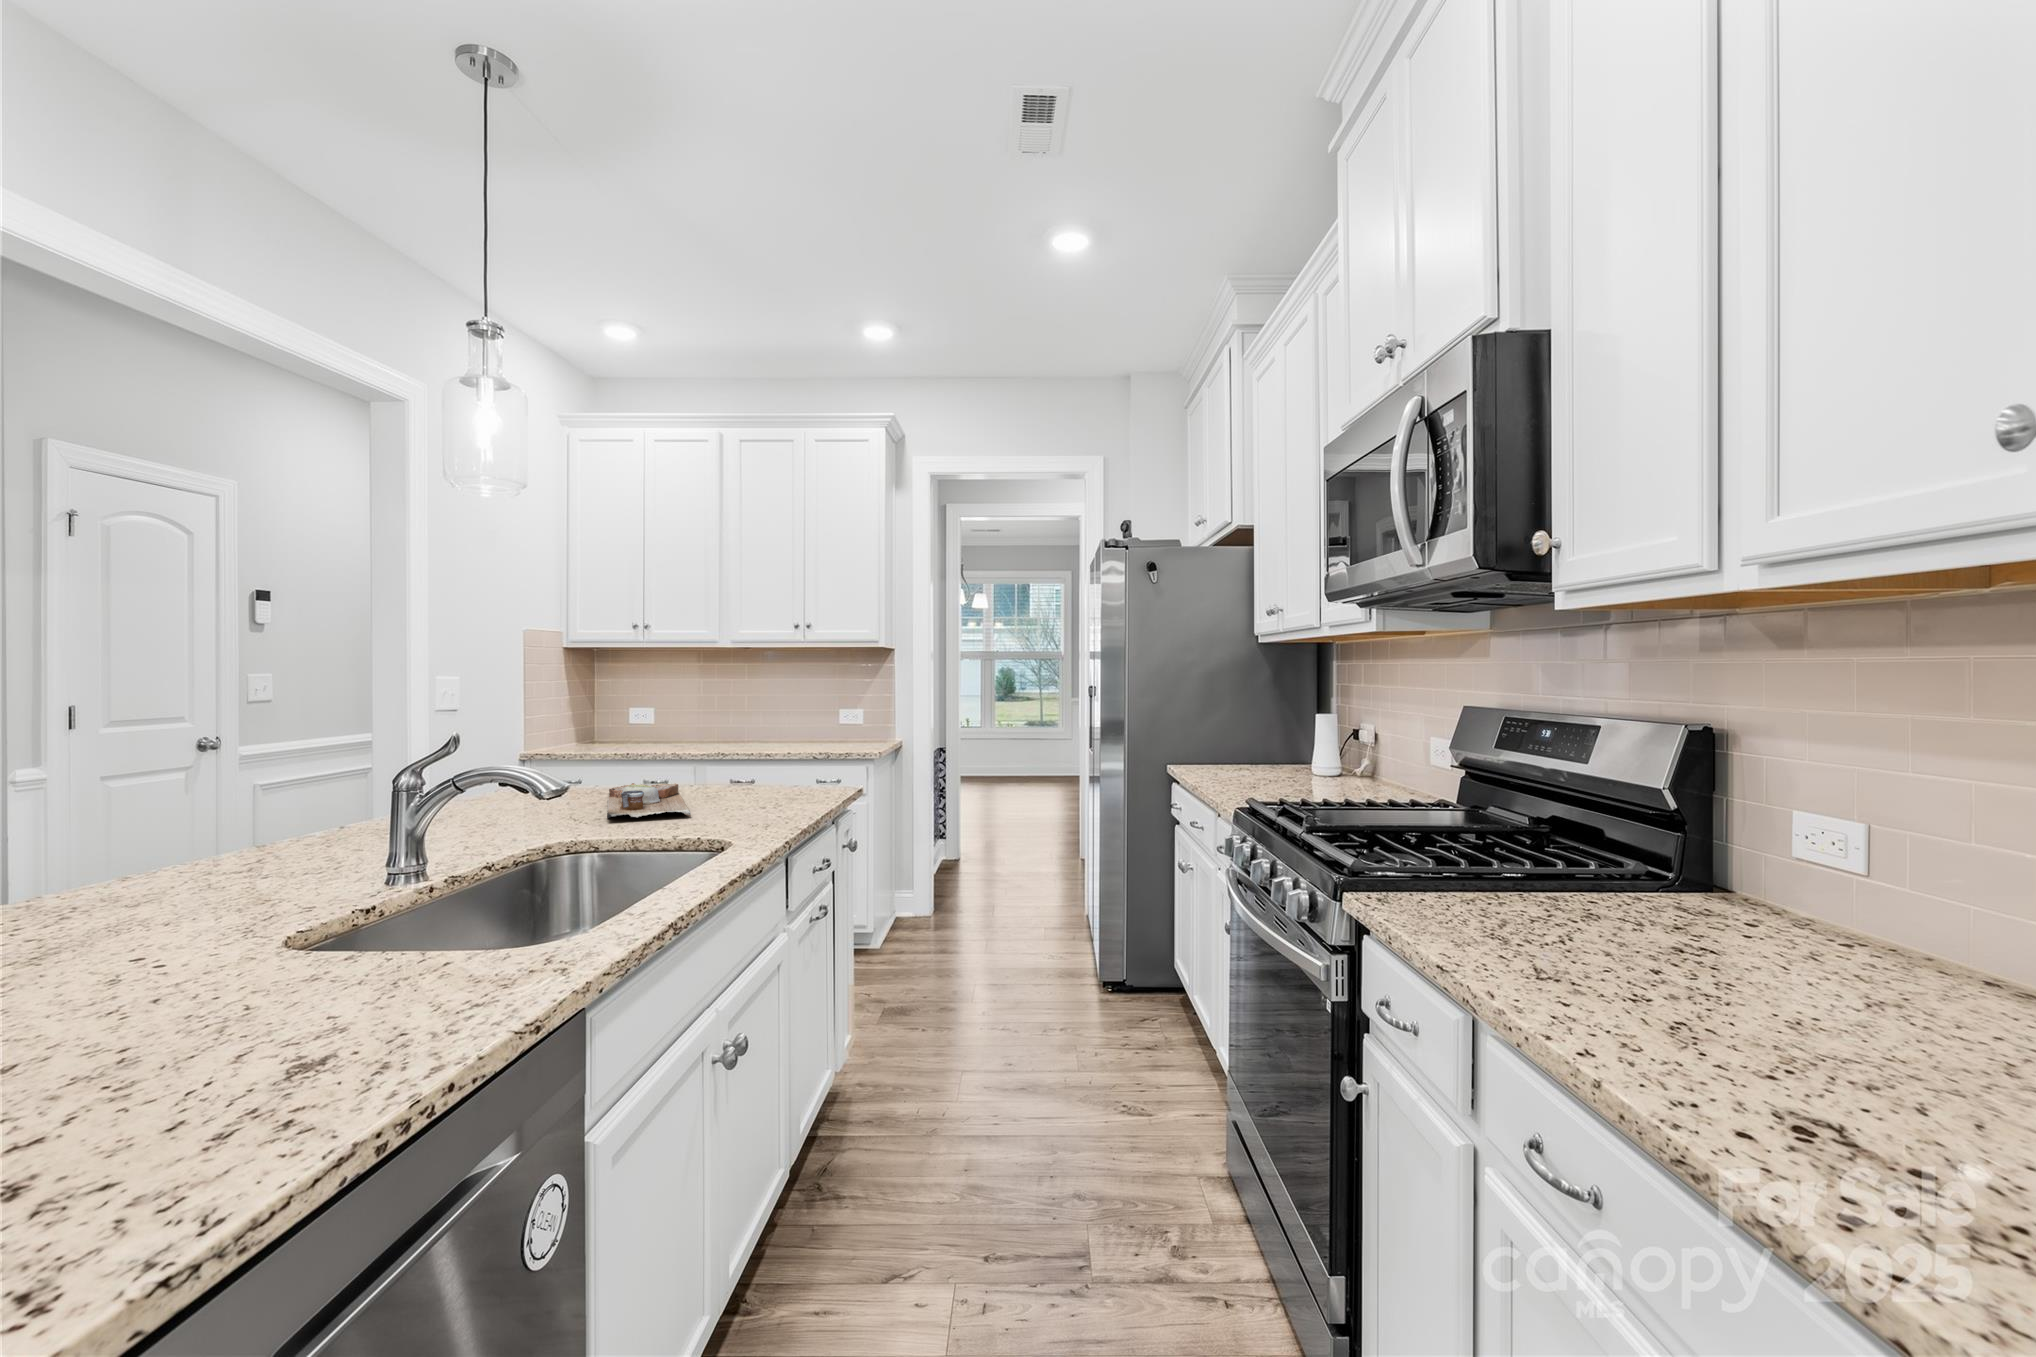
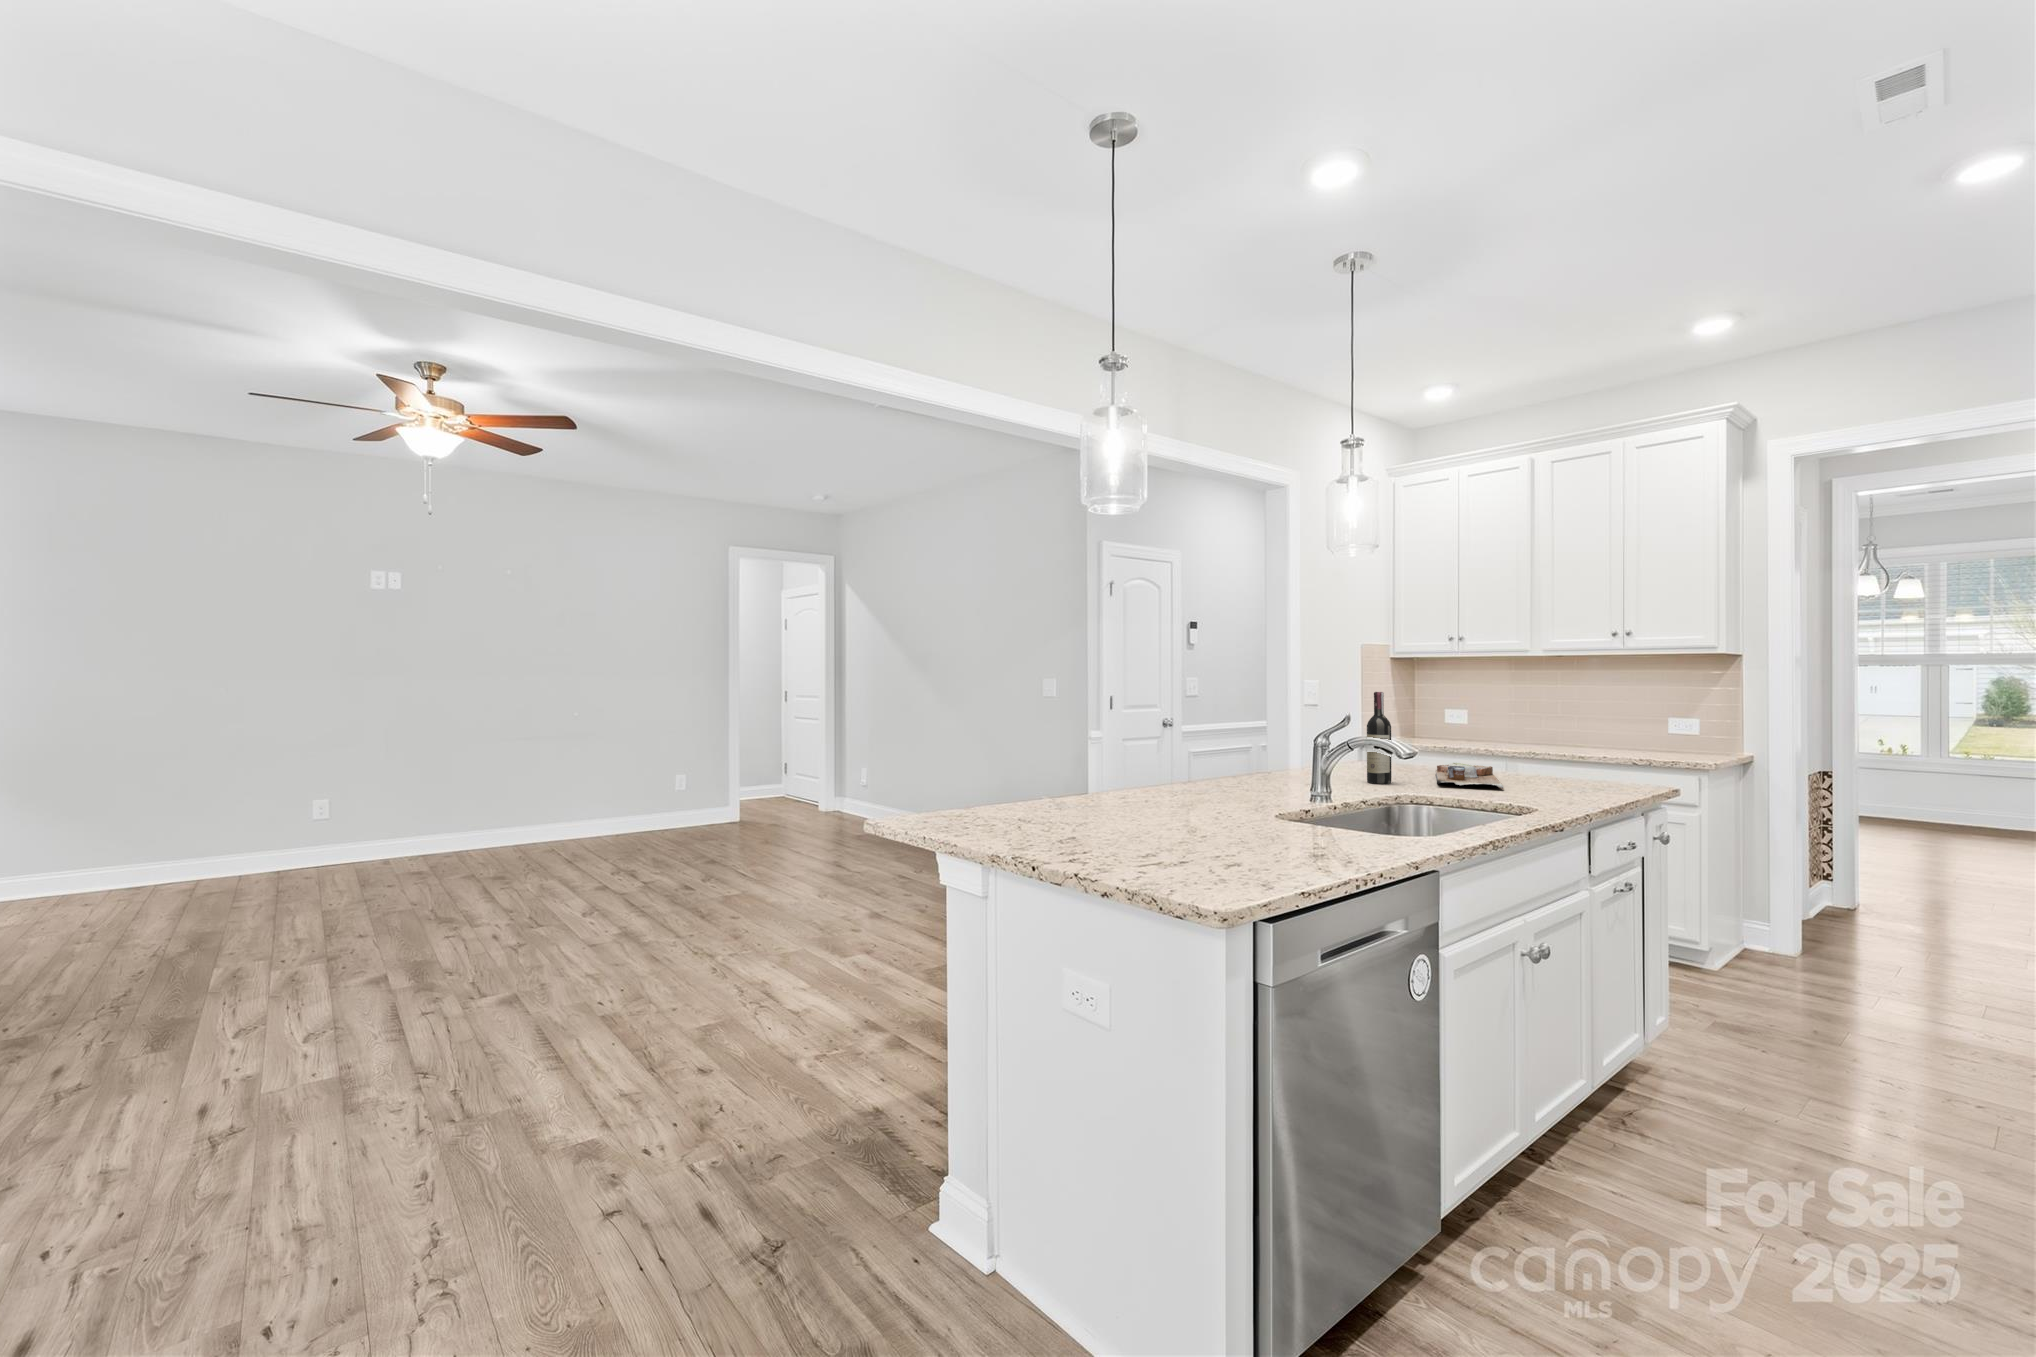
wine bottle: none [503,694,542,828] -> present [1367,692,1392,784]

